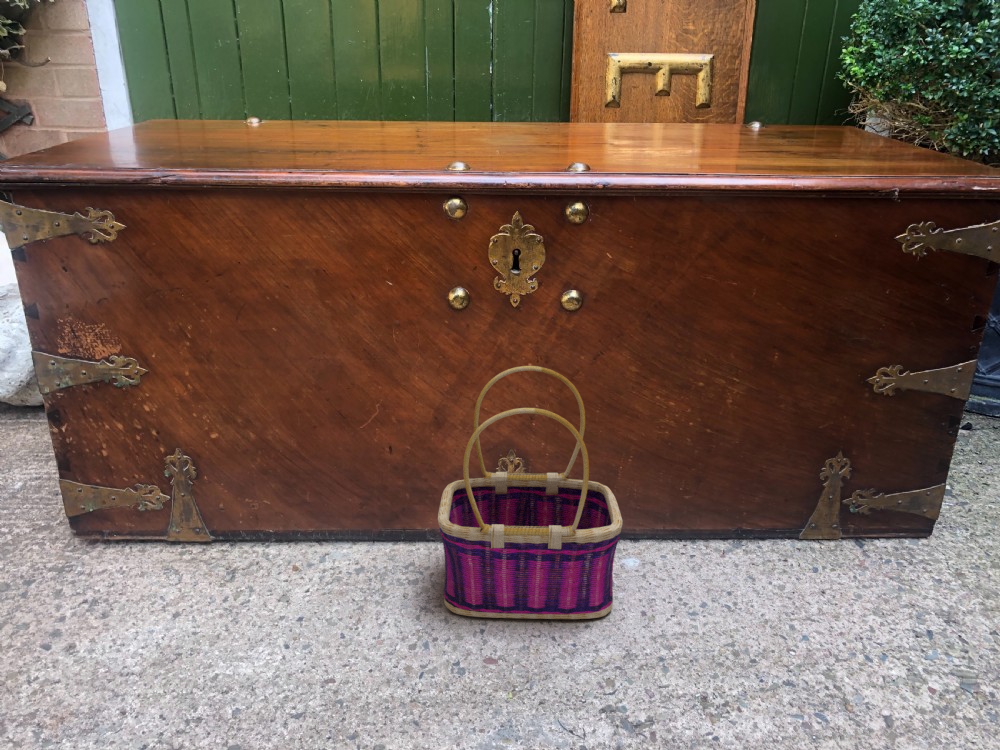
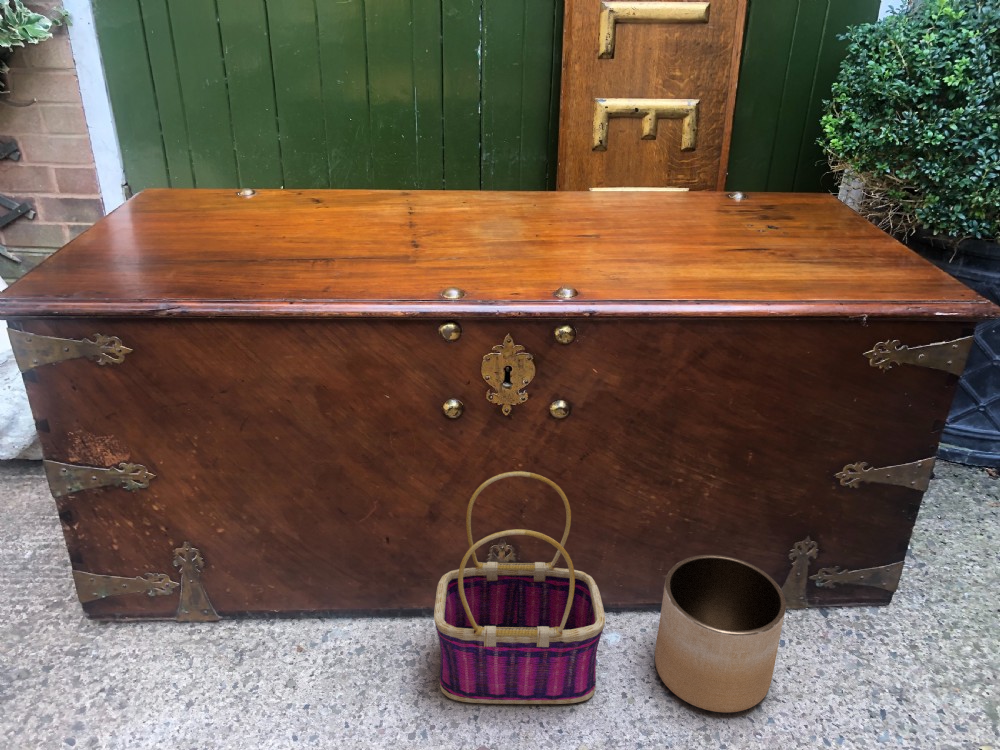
planter: none [677,467,819,628] -> present [655,555,786,712]

